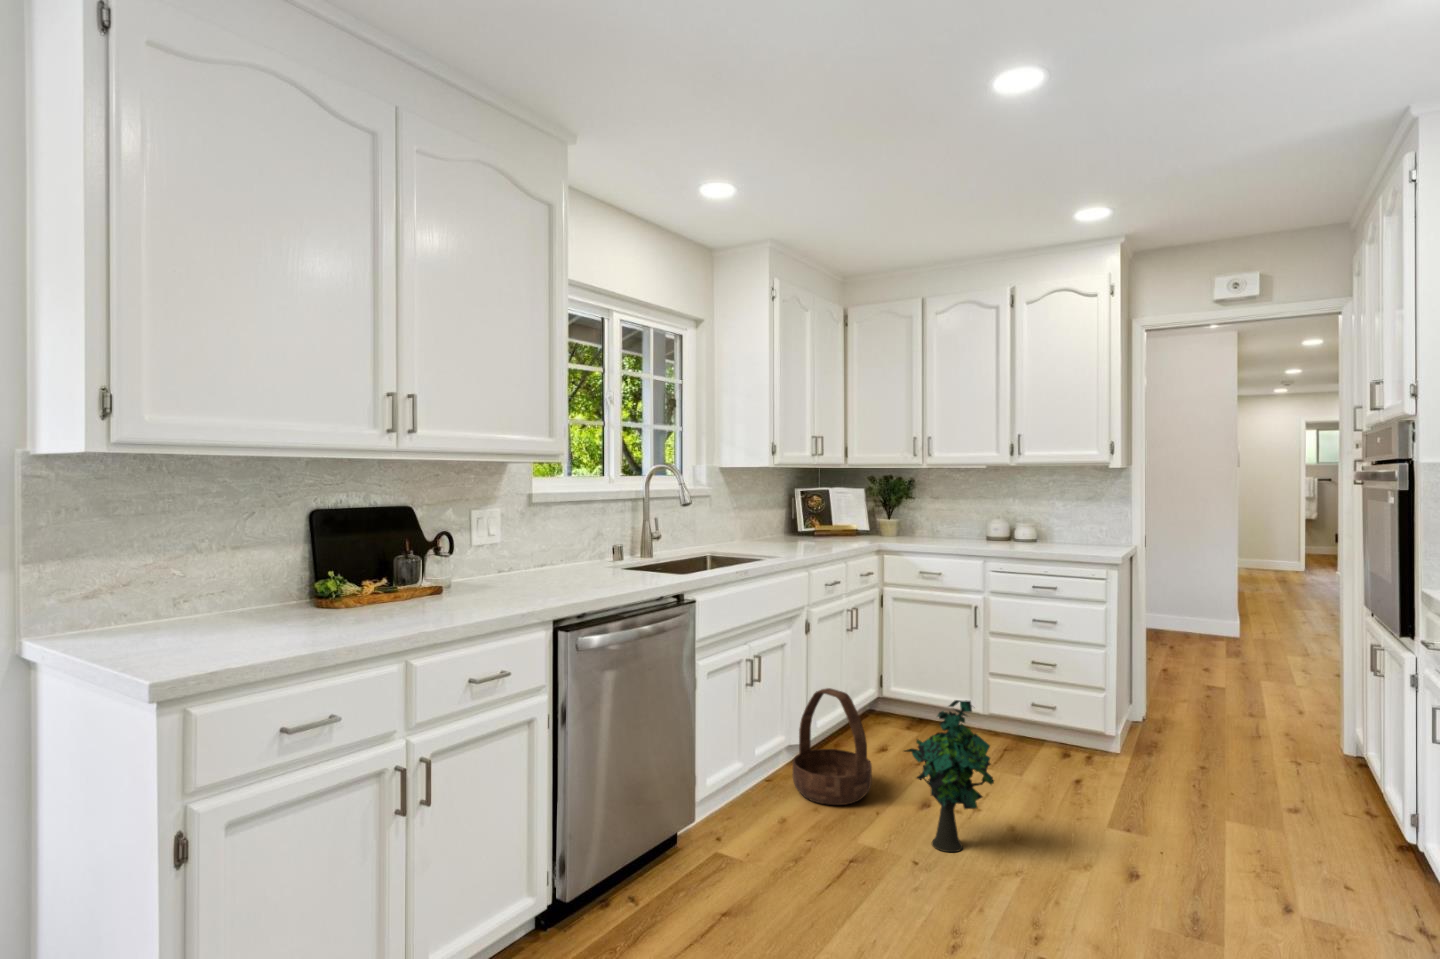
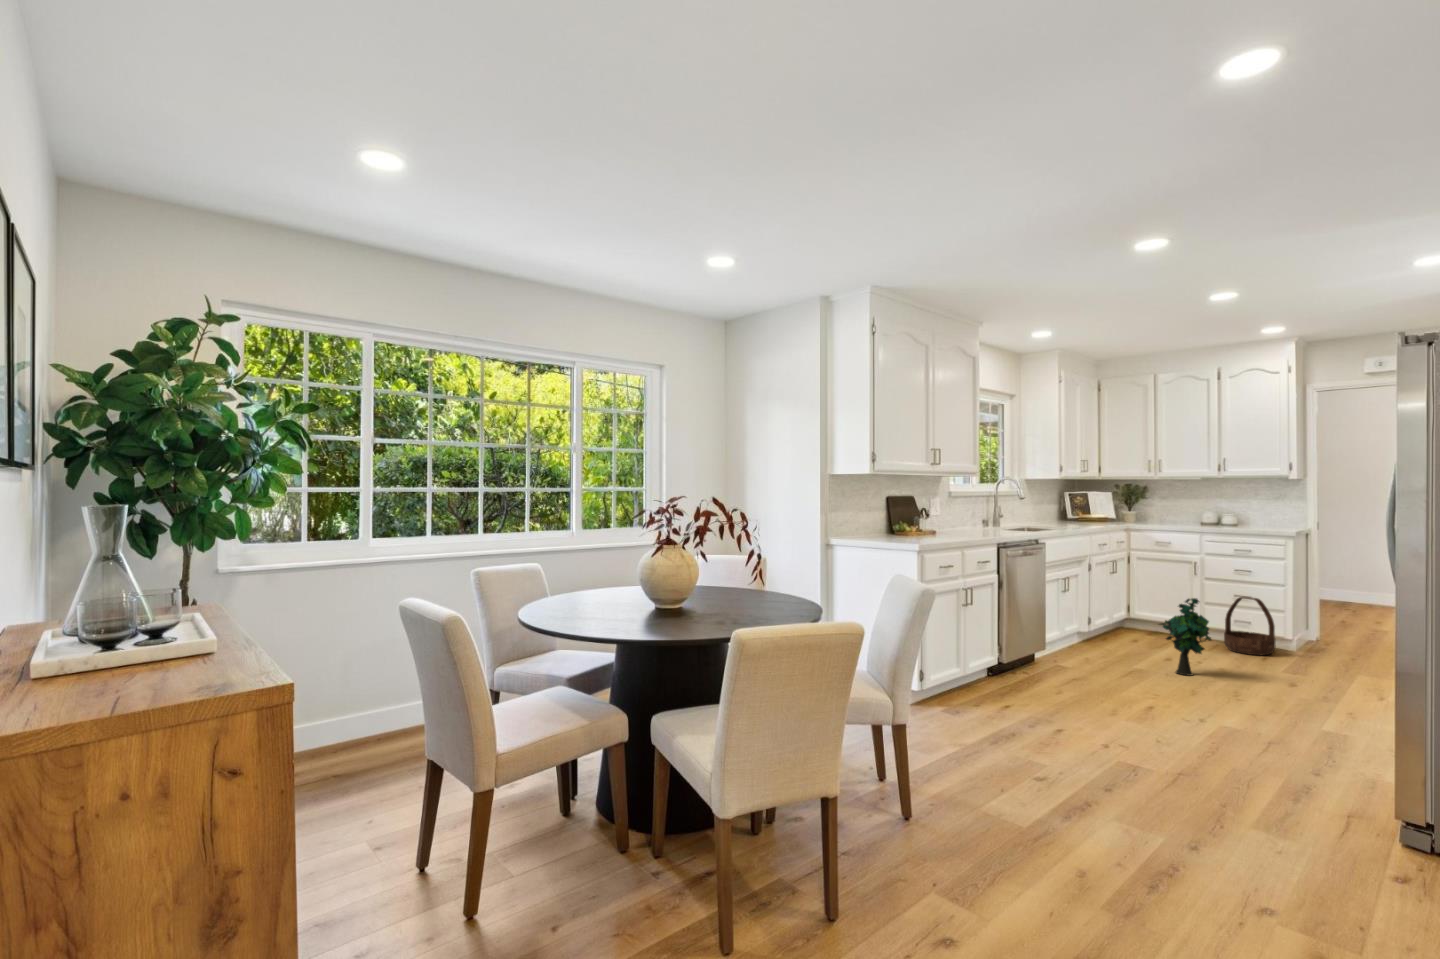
basket: present [793,688,872,805] -> present [1224,597,1275,655]

